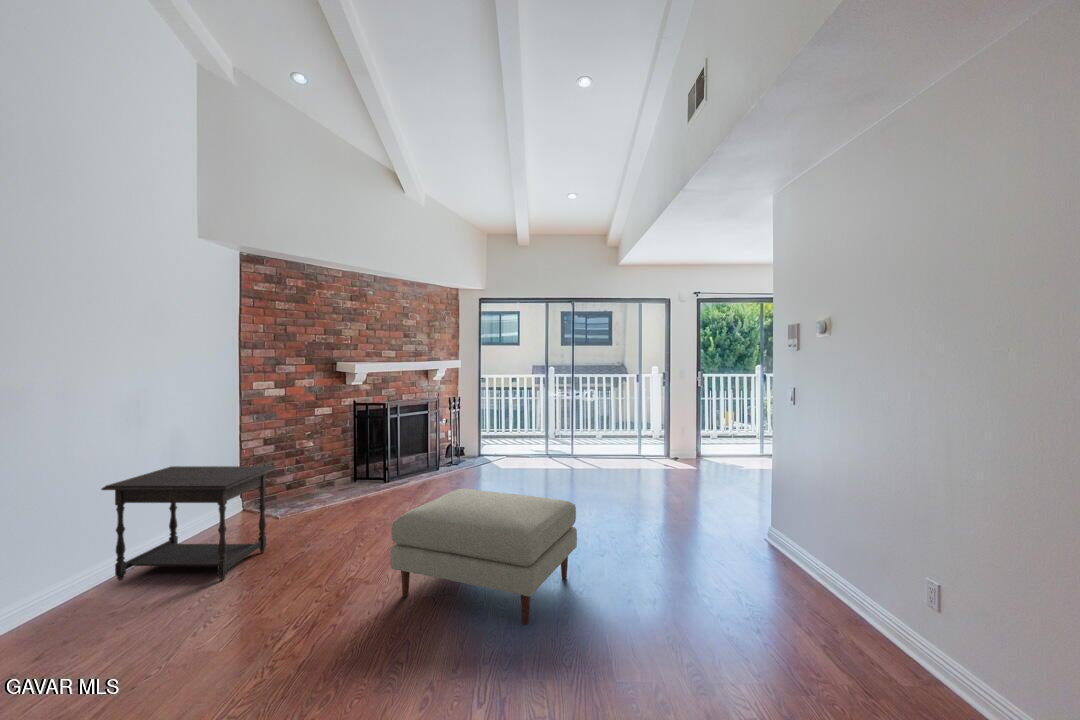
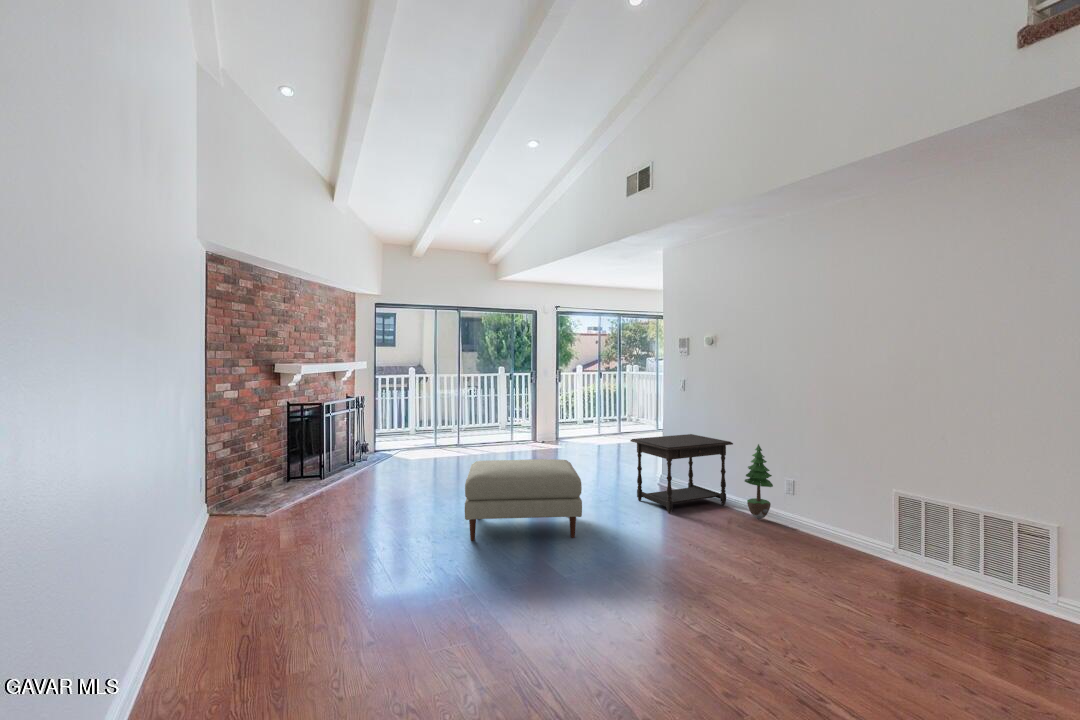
side table: present [102,466,276,581] -> present [630,434,733,514]
potted tree: none [854,521,915,663] -> present [745,444,773,519]

